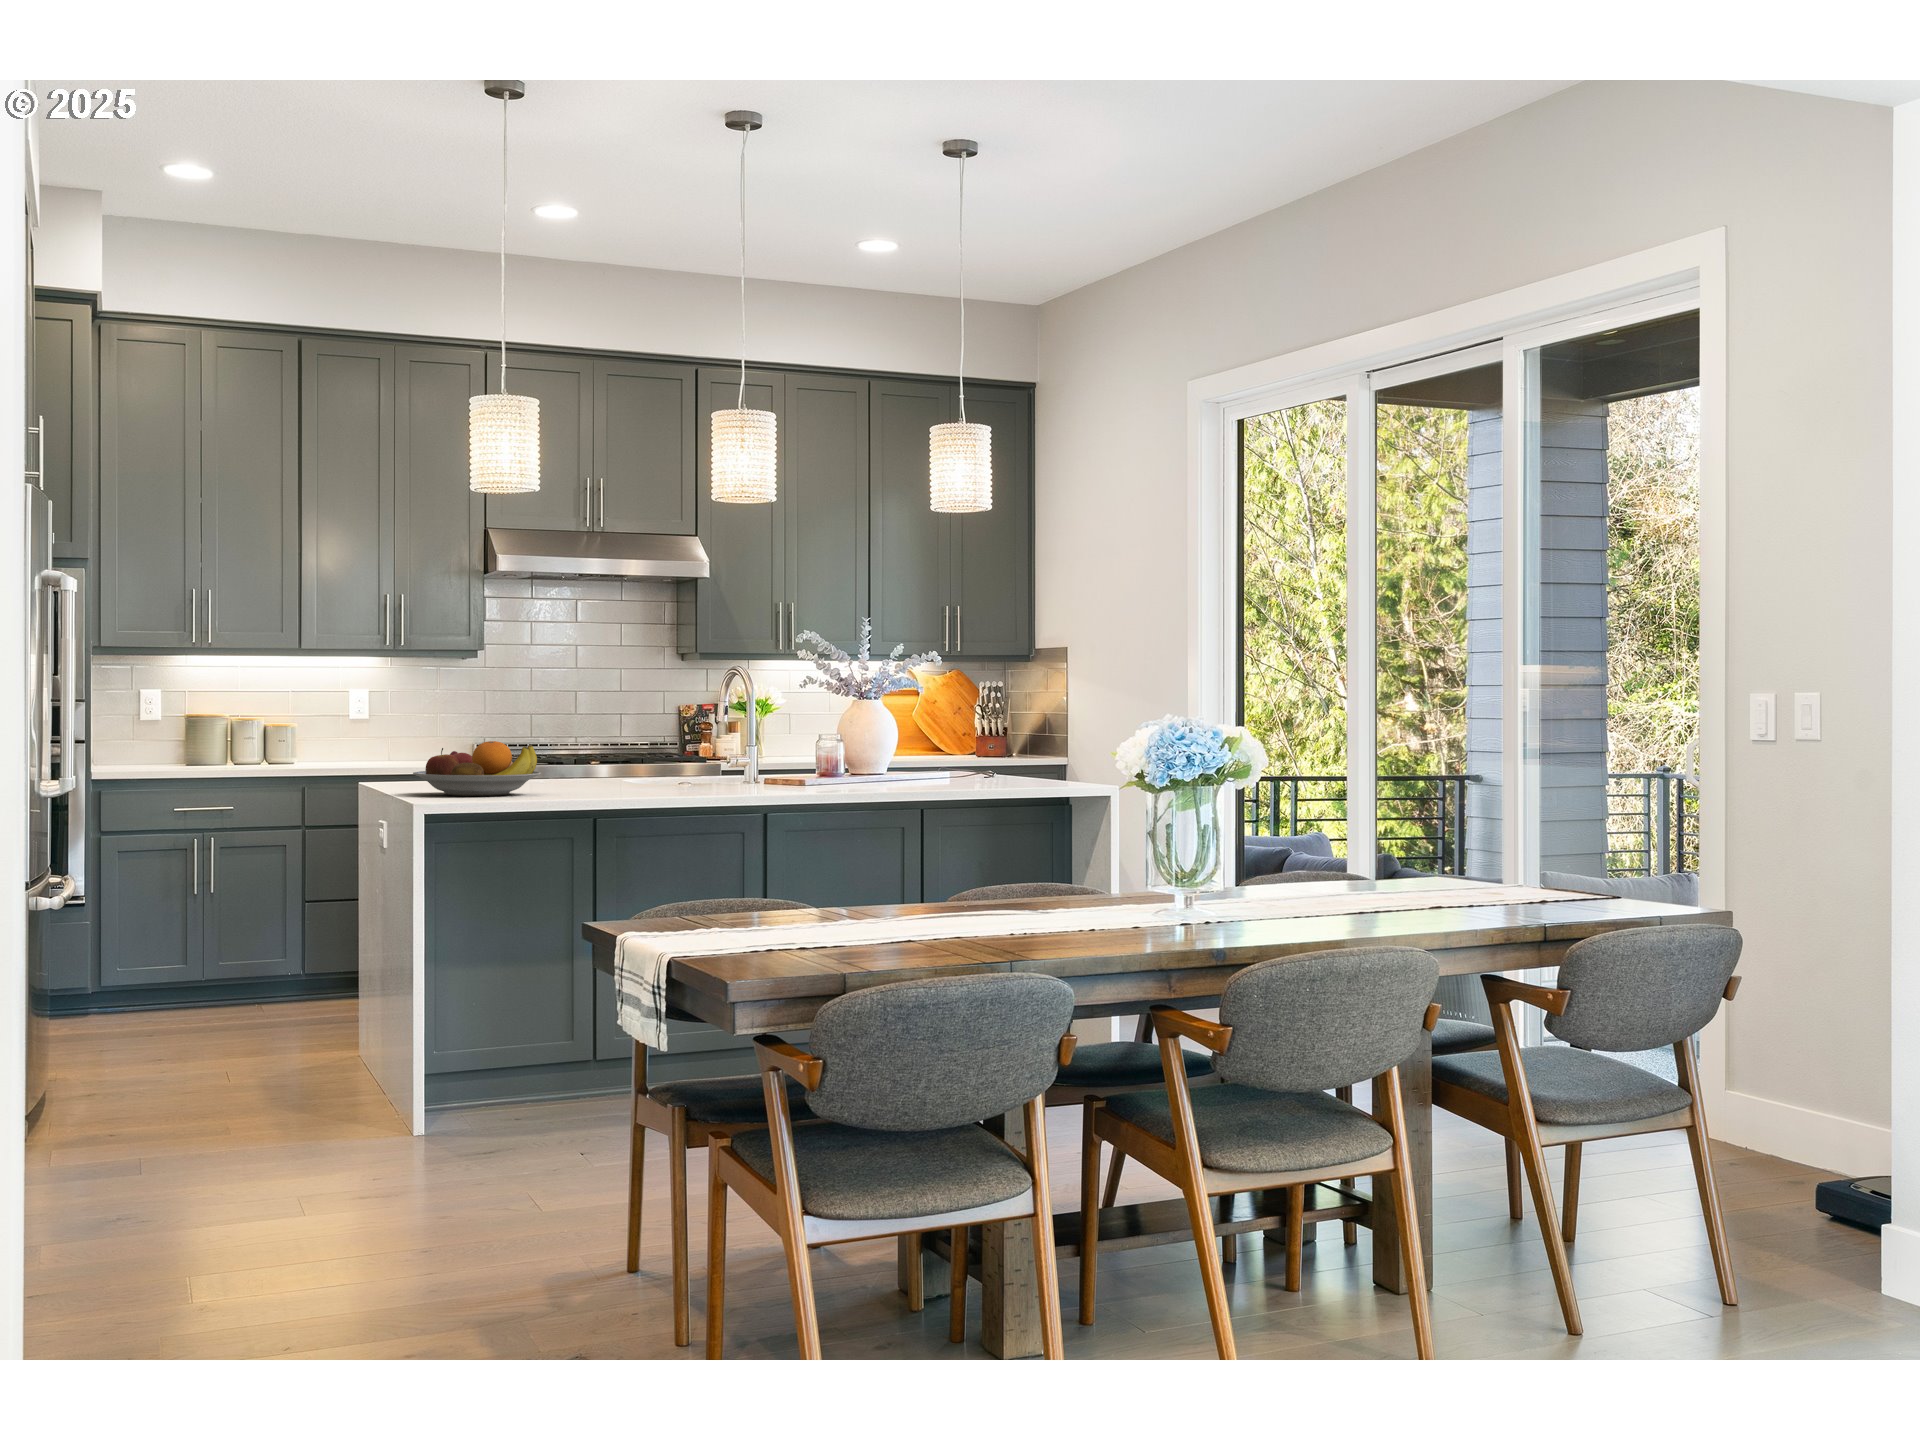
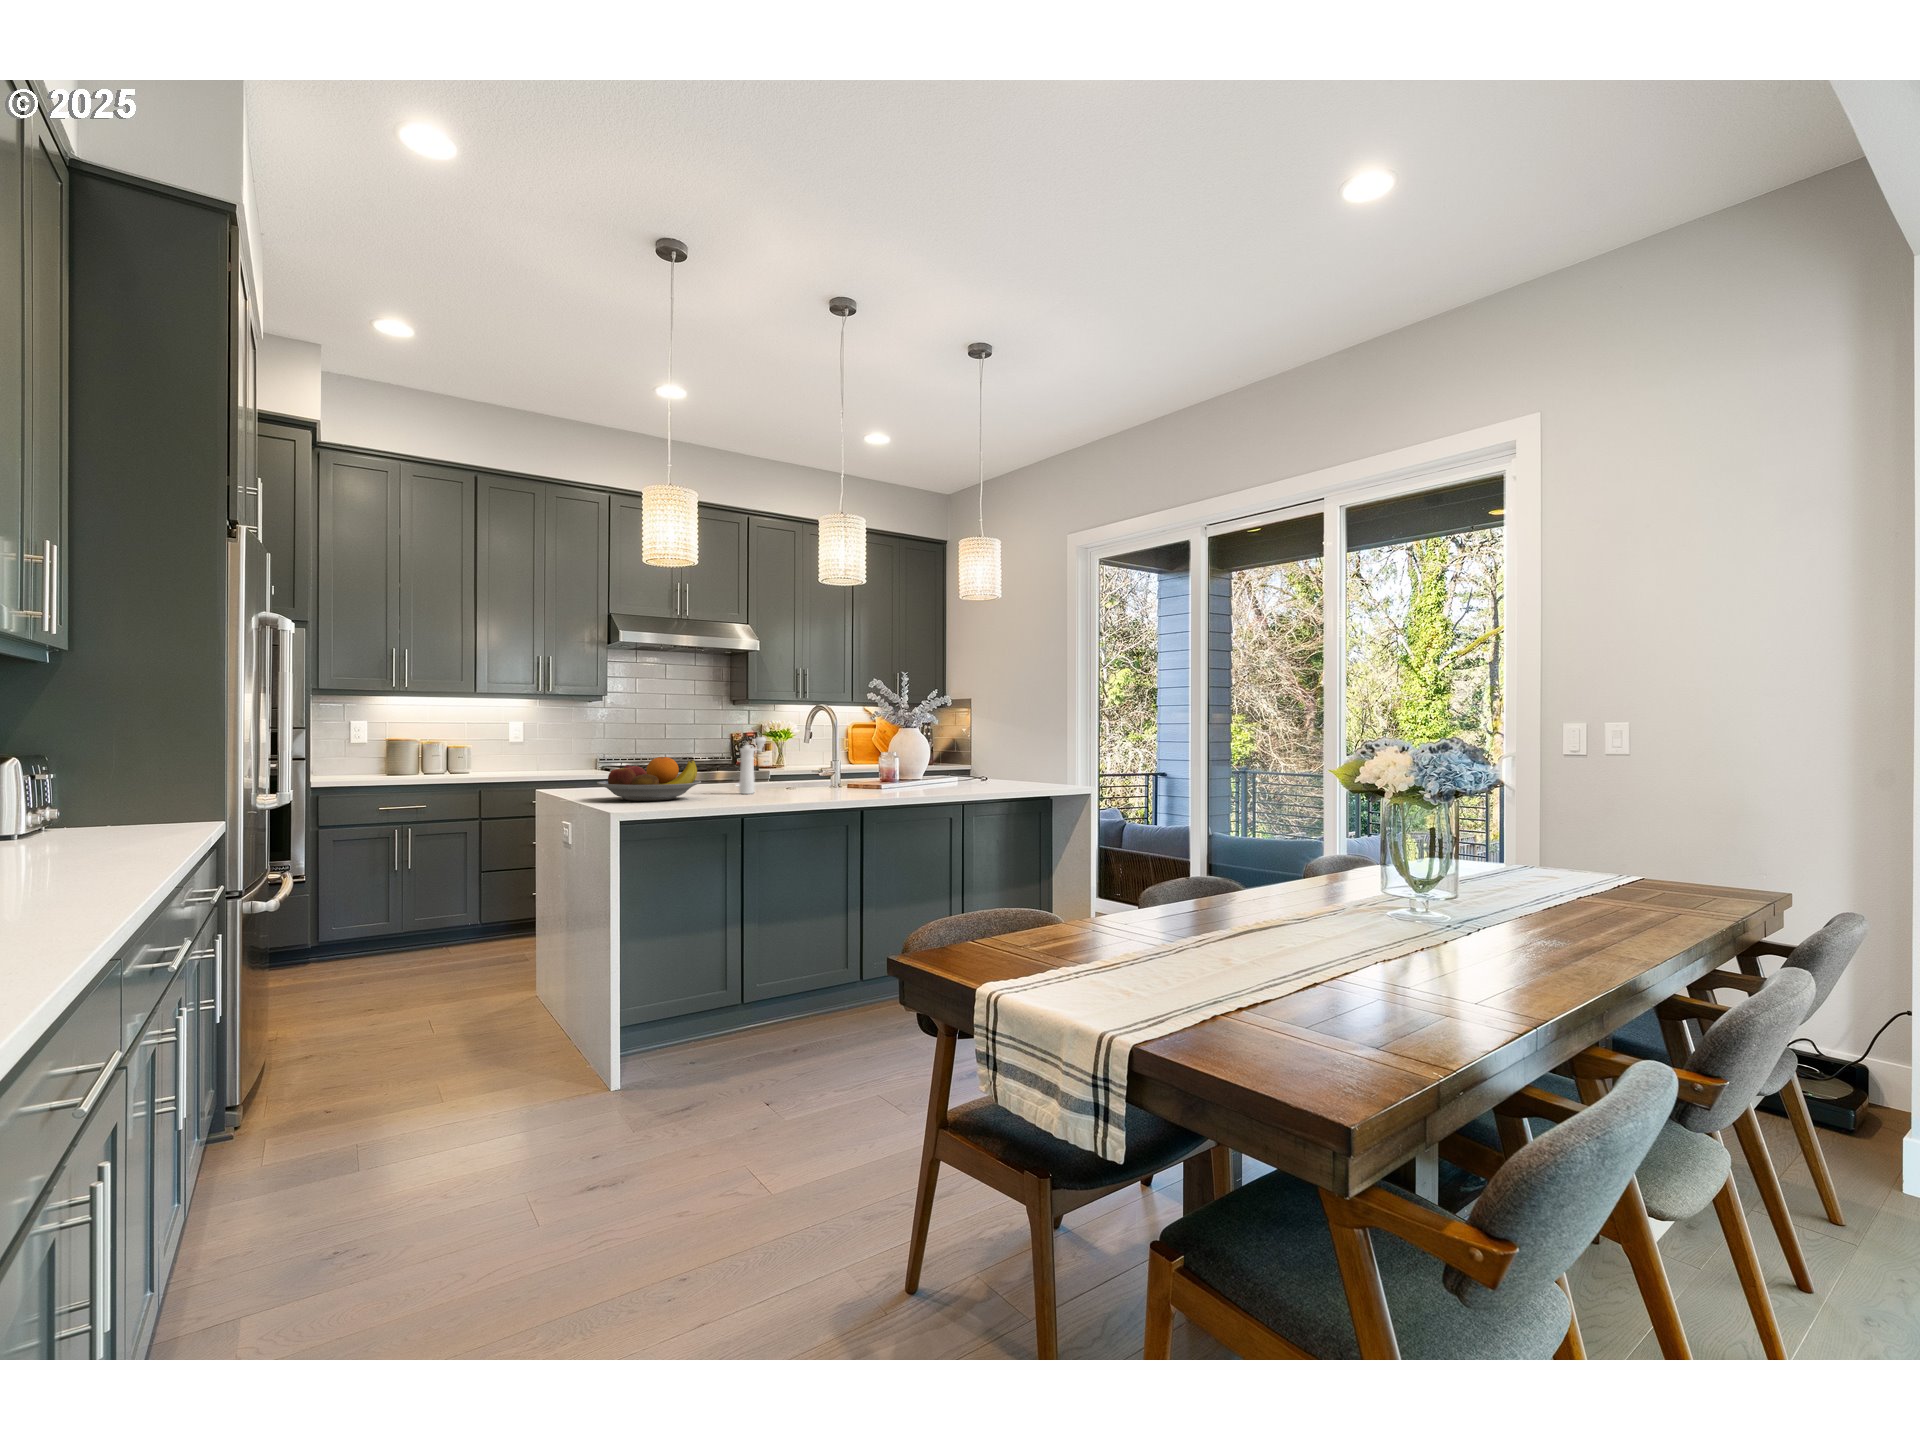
pepper mill: none [602,716,643,792] -> present [739,737,766,794]

